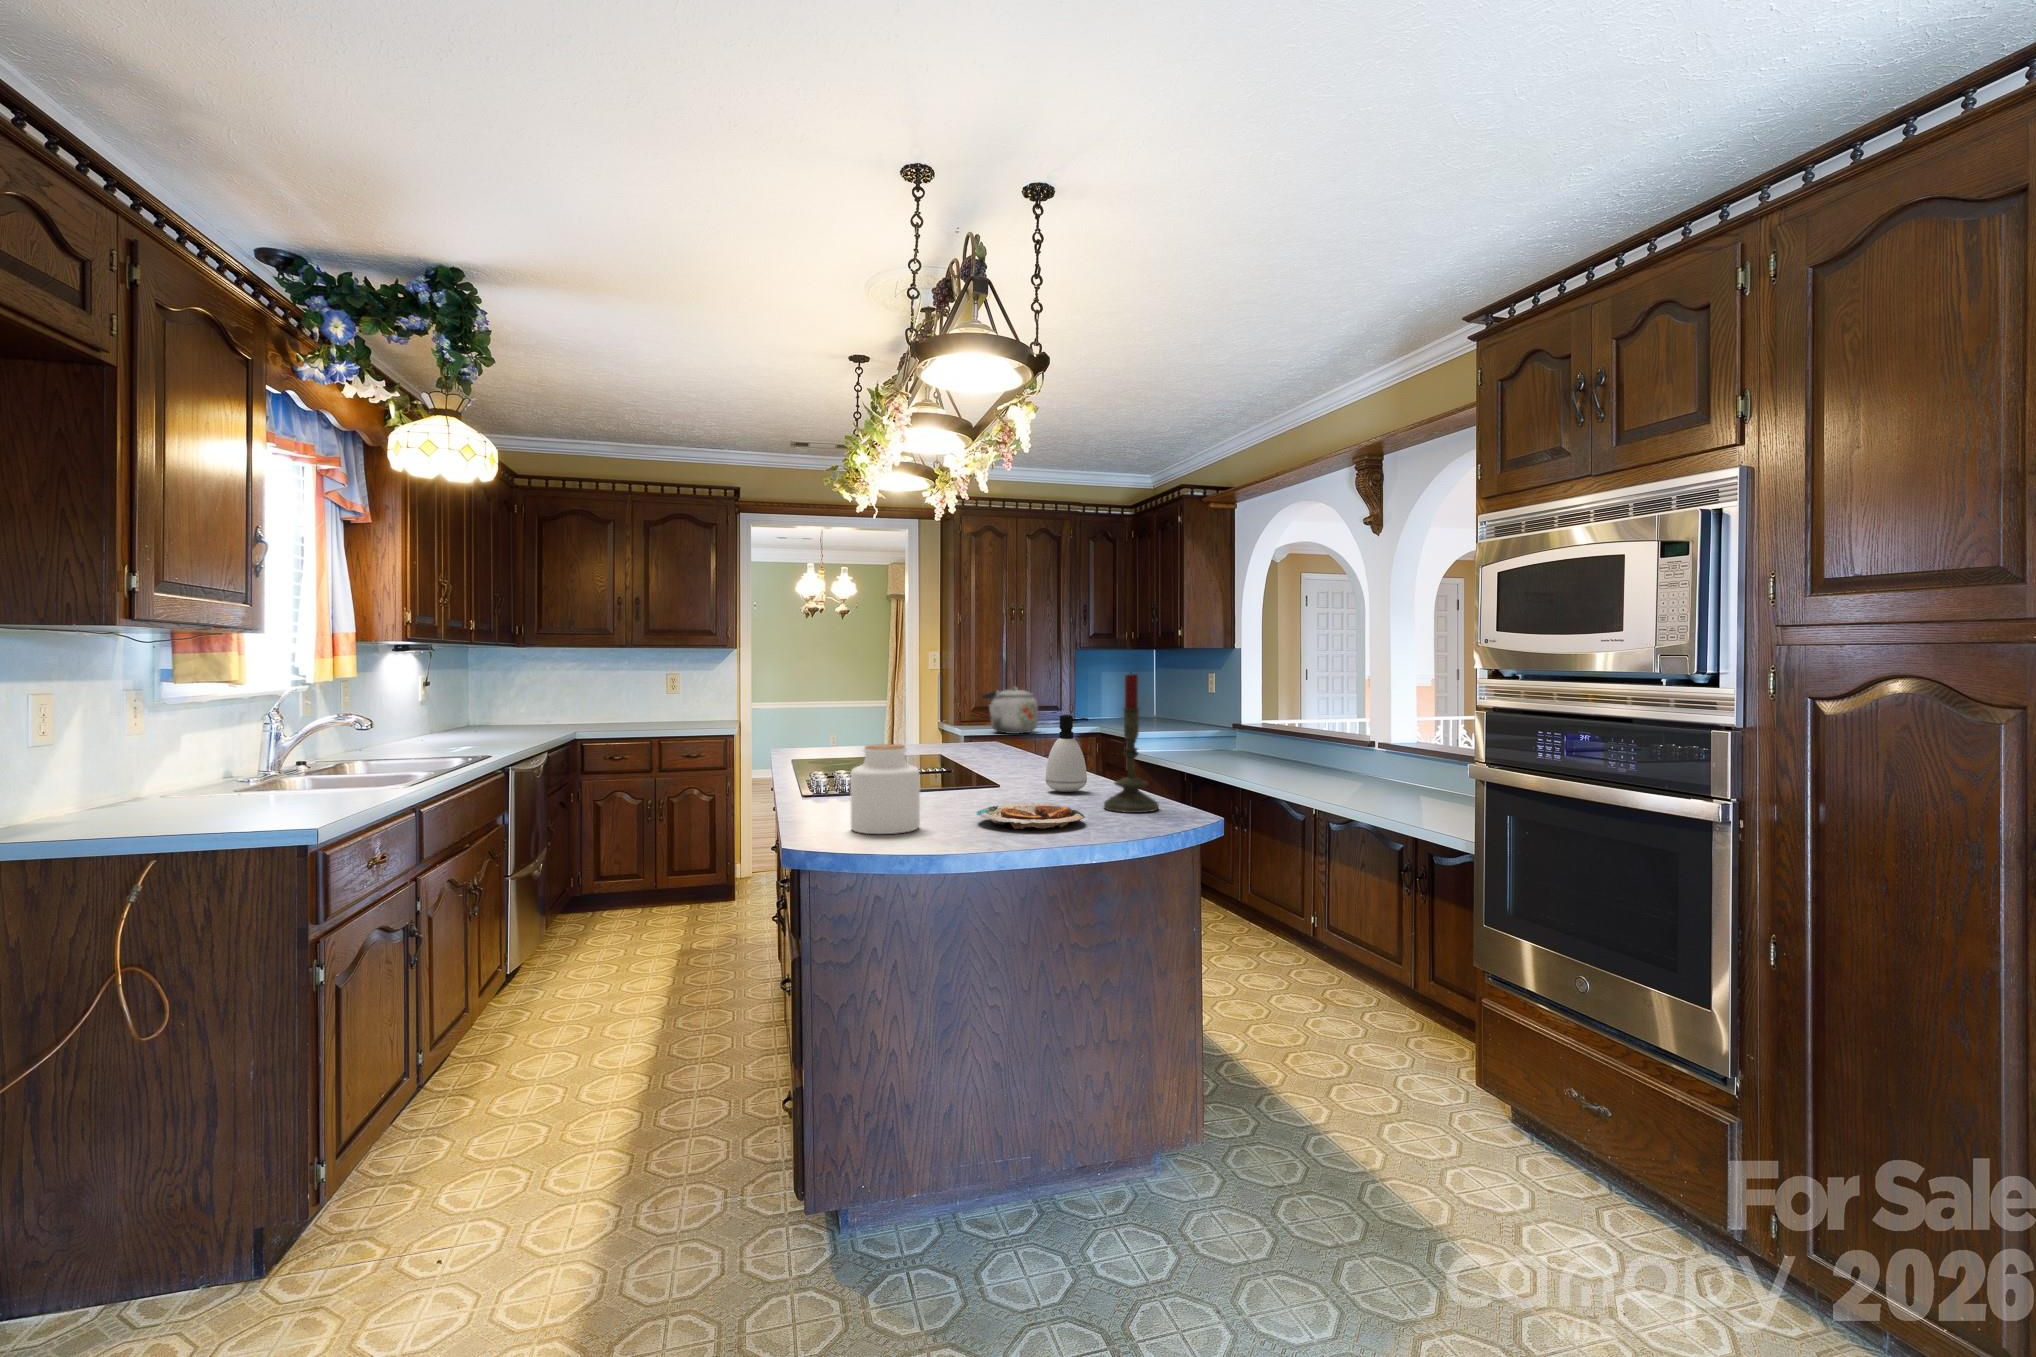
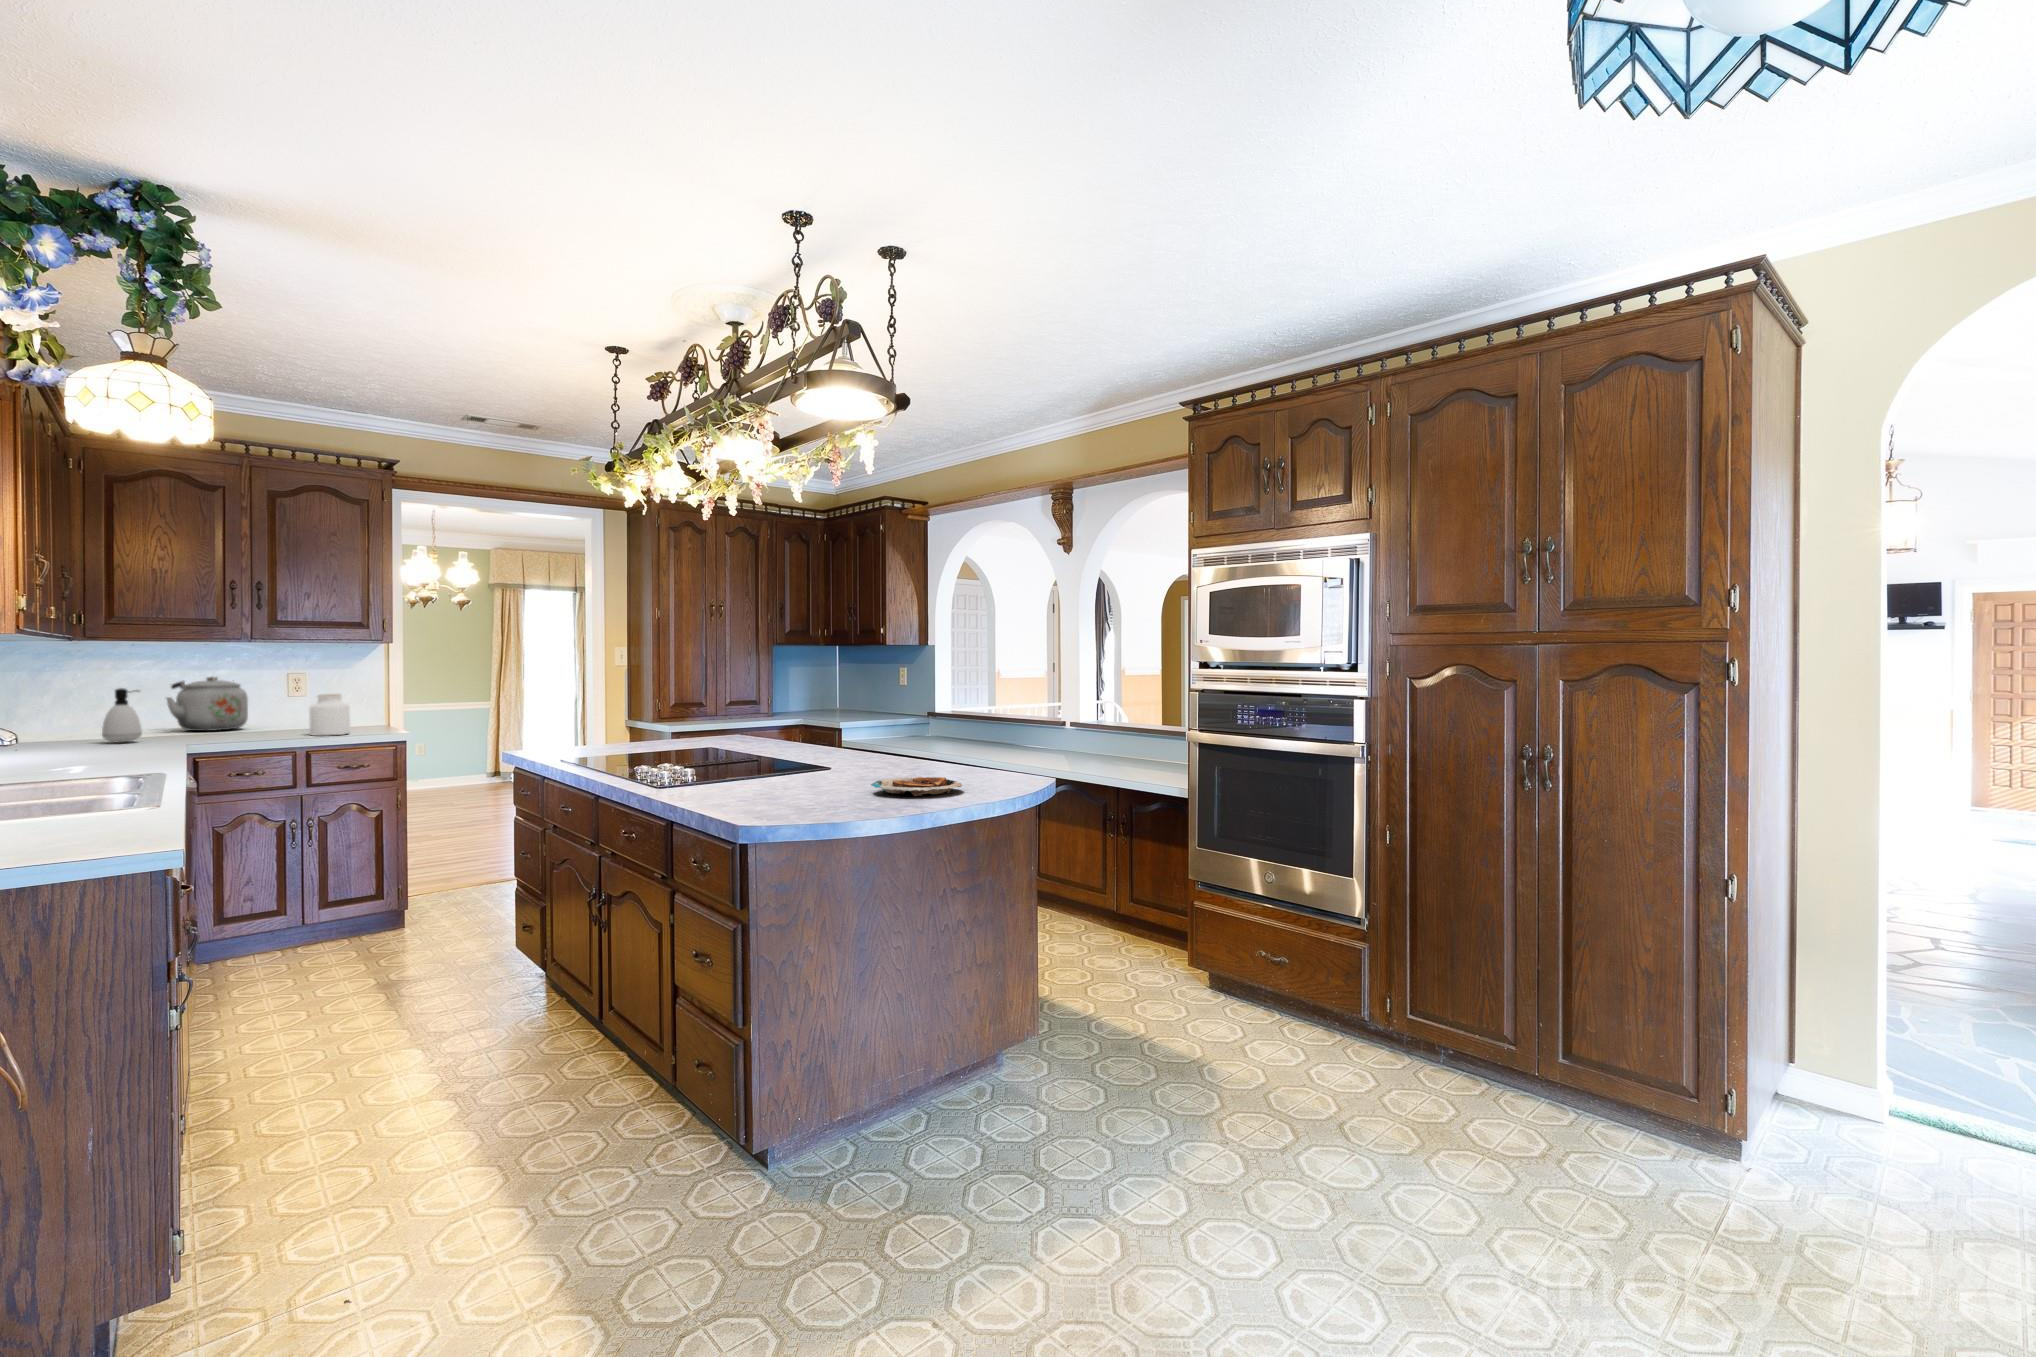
candle: present [1104,674,1159,813] -> none [948,664,993,781]
kettle: present [982,687,1038,734] -> present [167,677,248,731]
soap dispenser: present [1046,715,1088,792] -> present [102,688,142,743]
jar: present [851,744,920,834] -> present [309,694,350,736]

